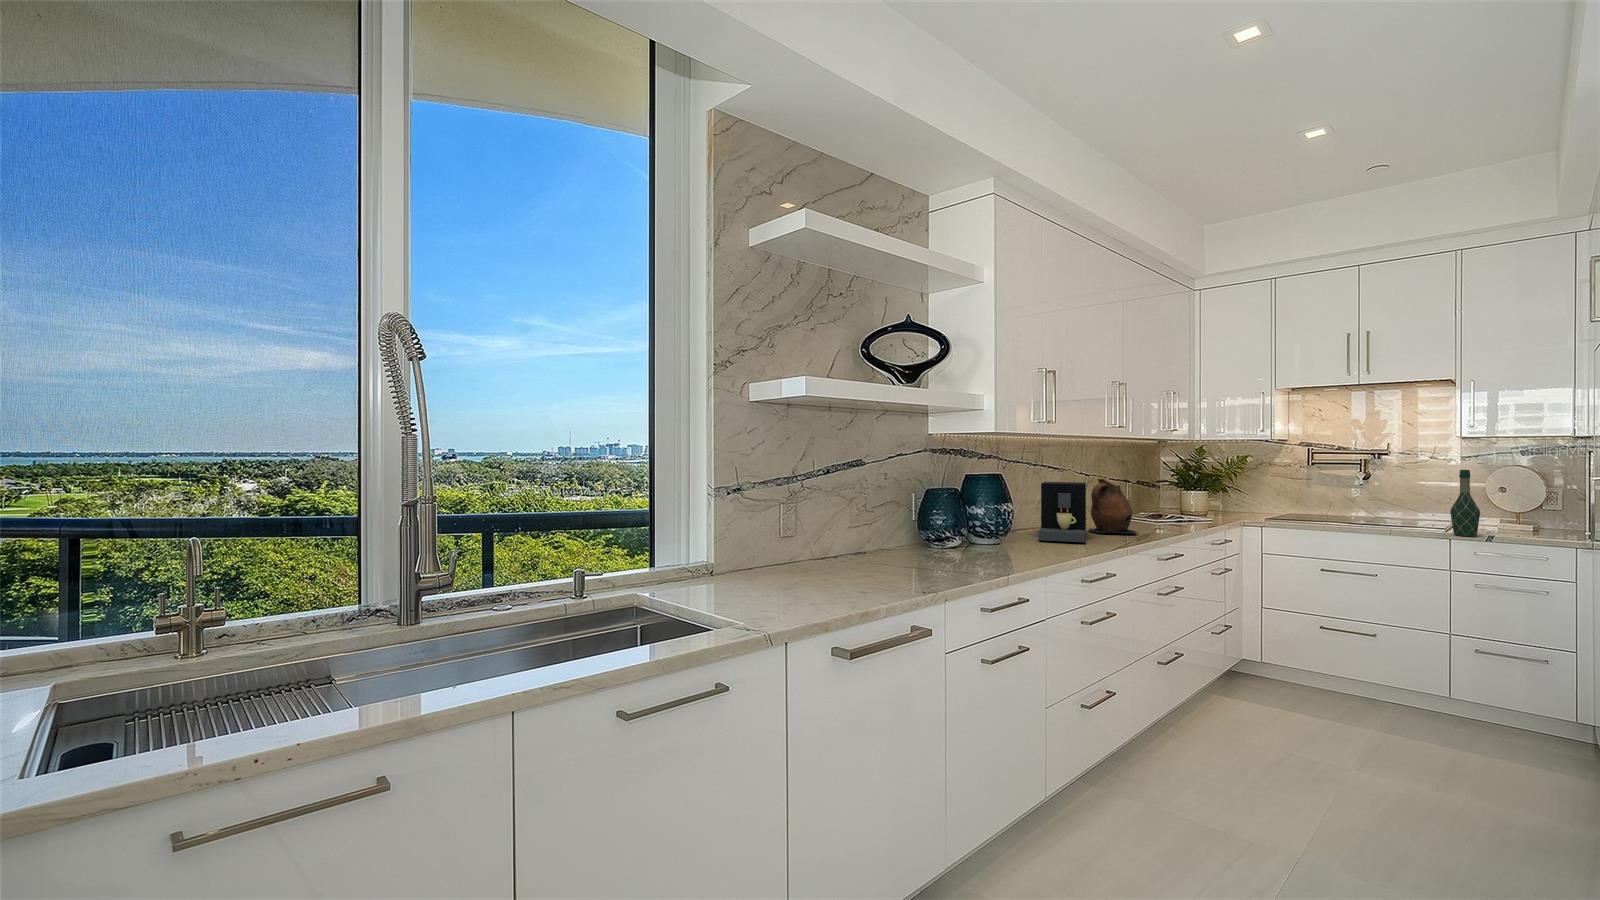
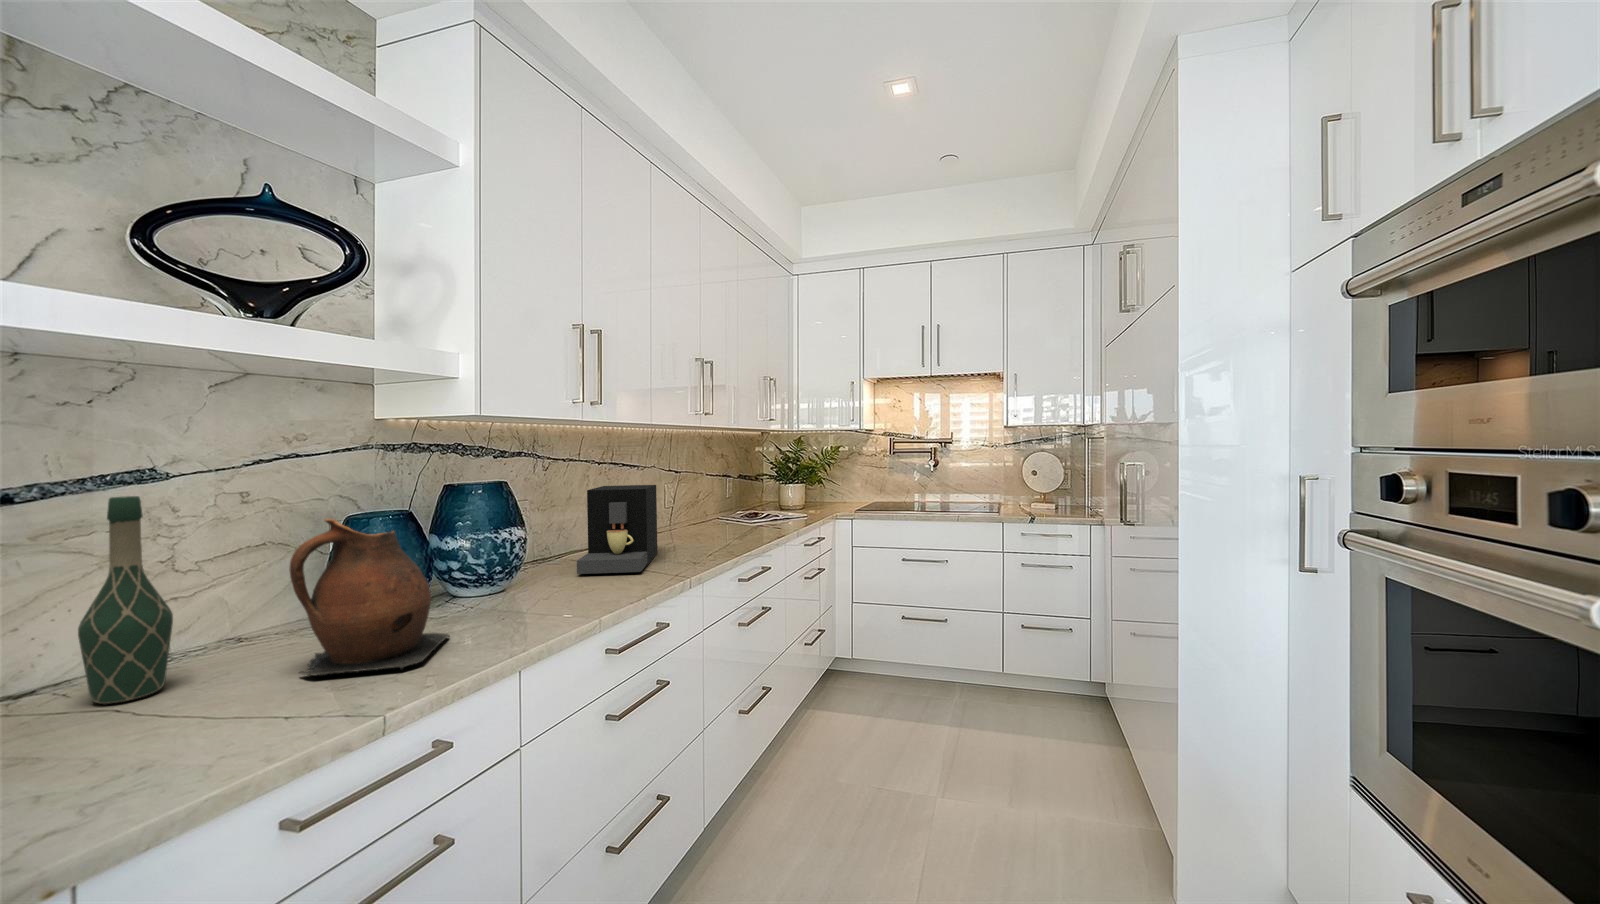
wine bottle: present [1450,470,1480,536] -> present [78,496,173,704]
ceramic pitcher: present [1089,479,1137,534] -> present [290,519,450,675]

